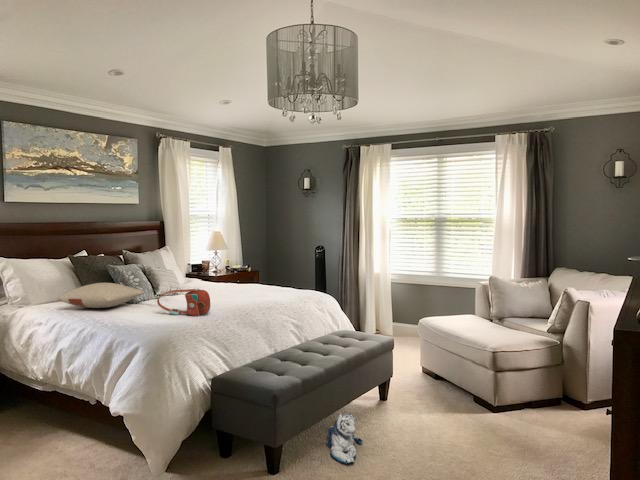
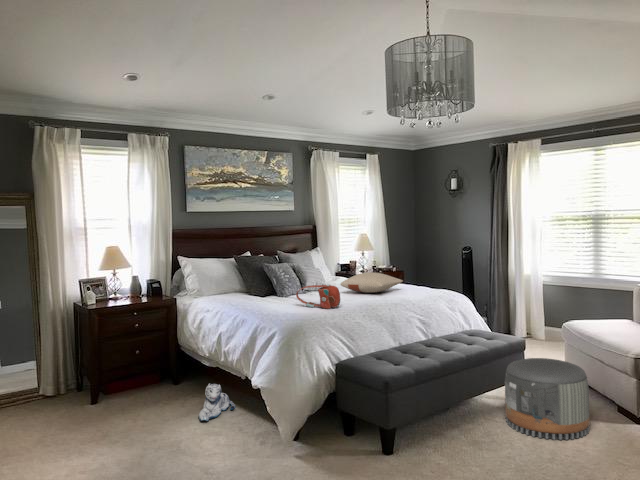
pillow: present [59,283,145,308] -> present [341,272,403,293]
pouf: none [380,356,457,436] -> present [505,358,590,440]
plush toy: present [326,414,362,464] -> present [199,383,235,421]

